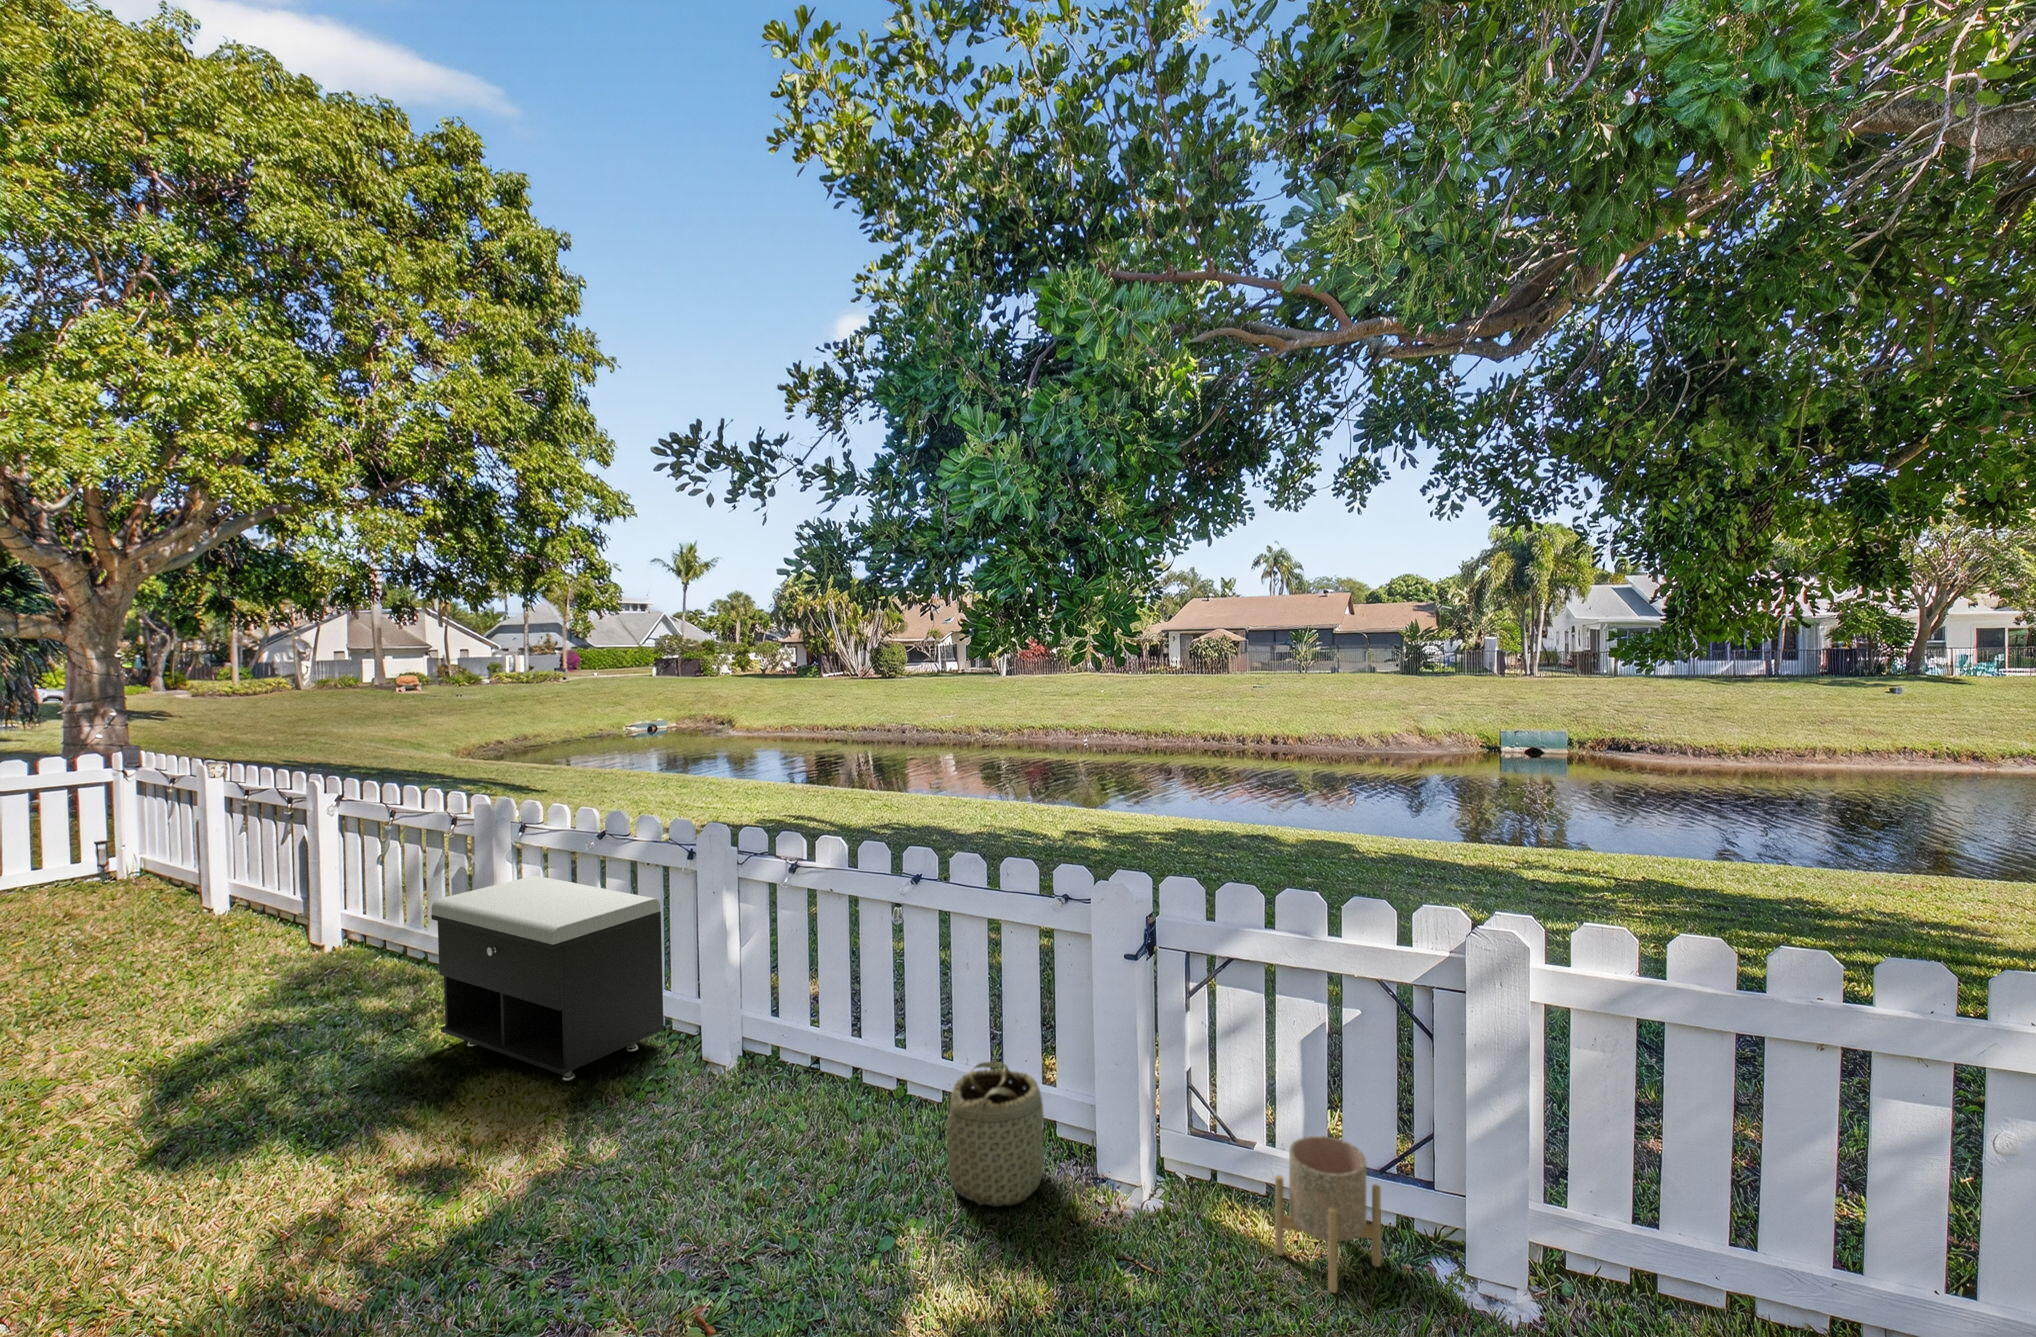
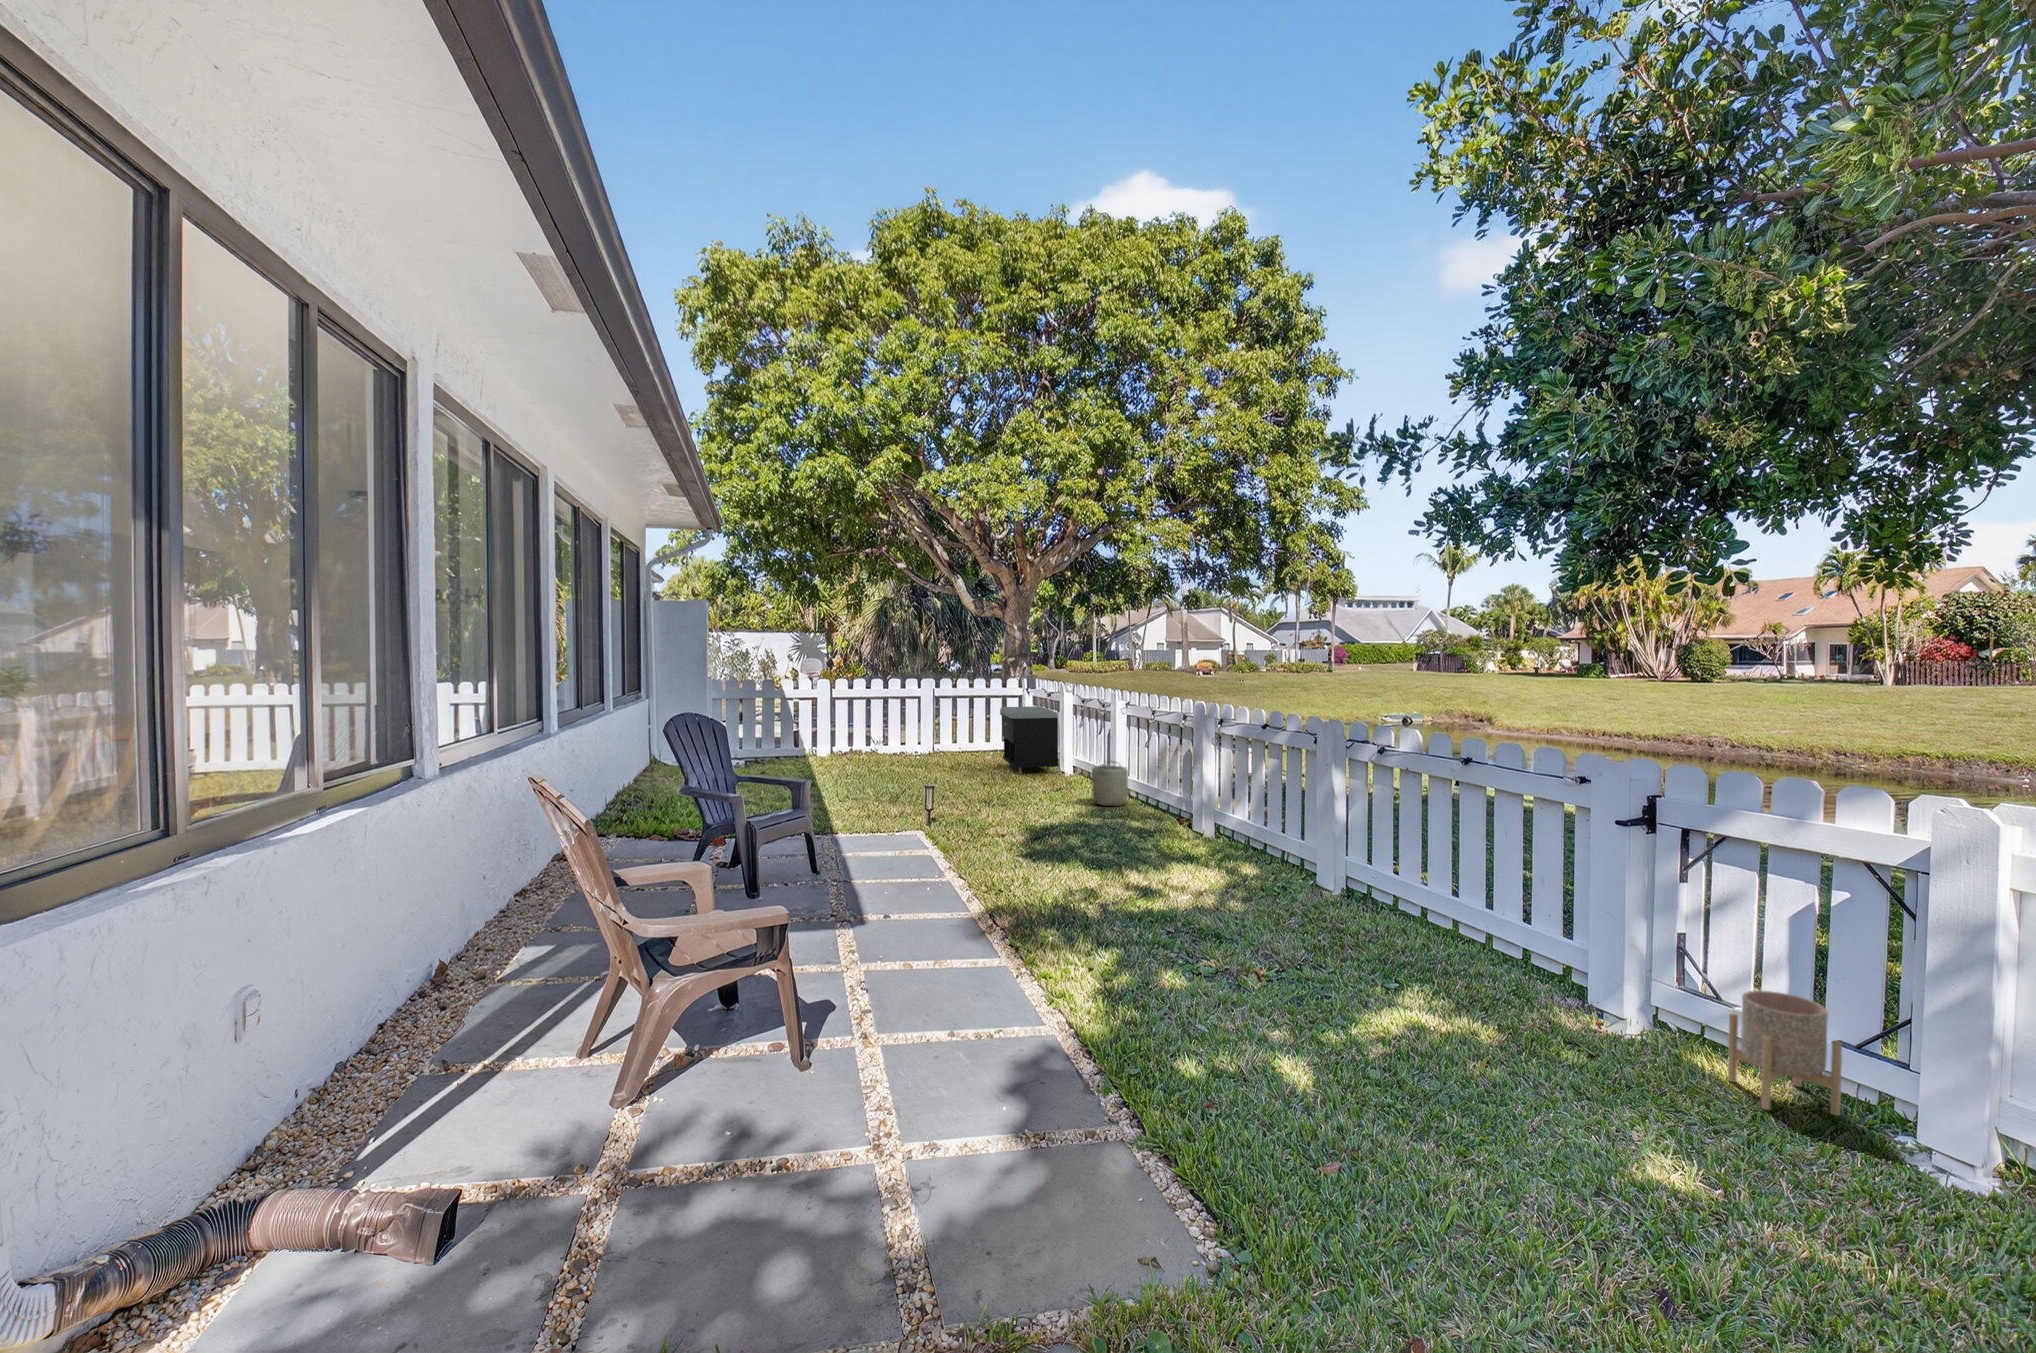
storage bench: present [431,876,664,1081] -> present [1000,706,1058,773]
basket: present [947,1061,1044,1207] -> present [1092,761,1128,806]

